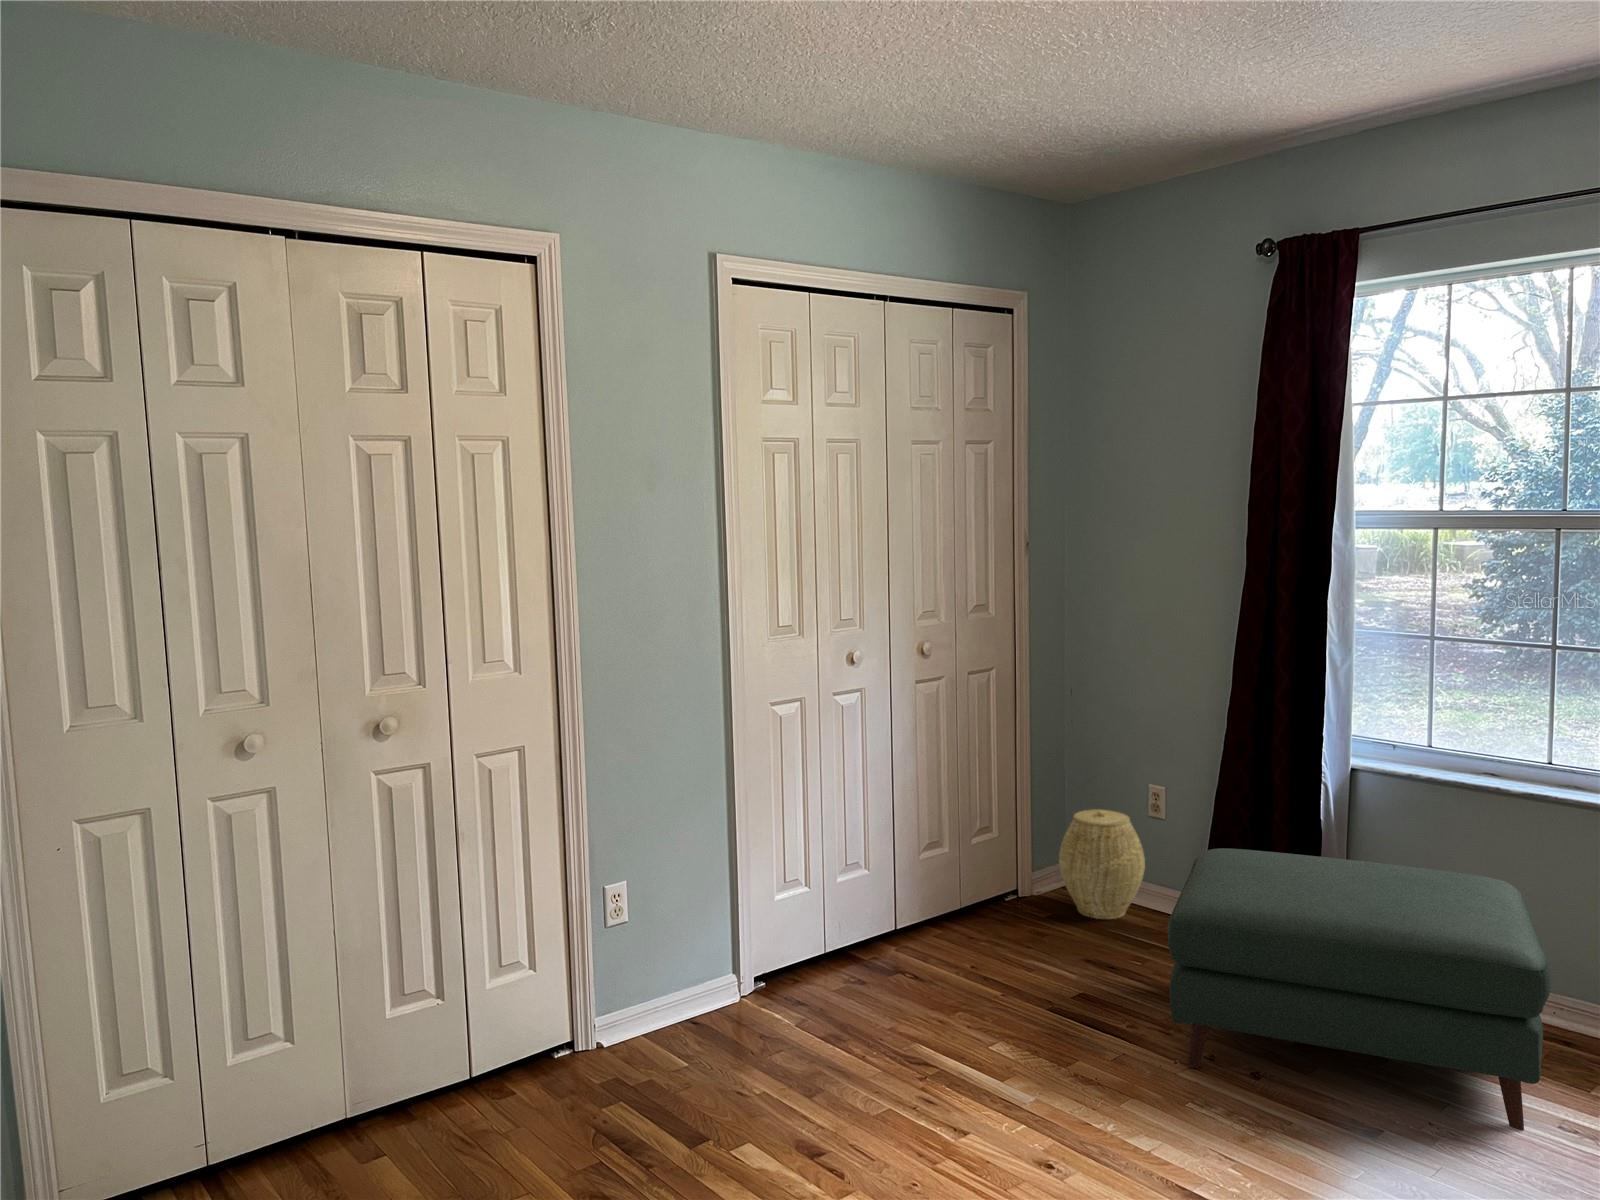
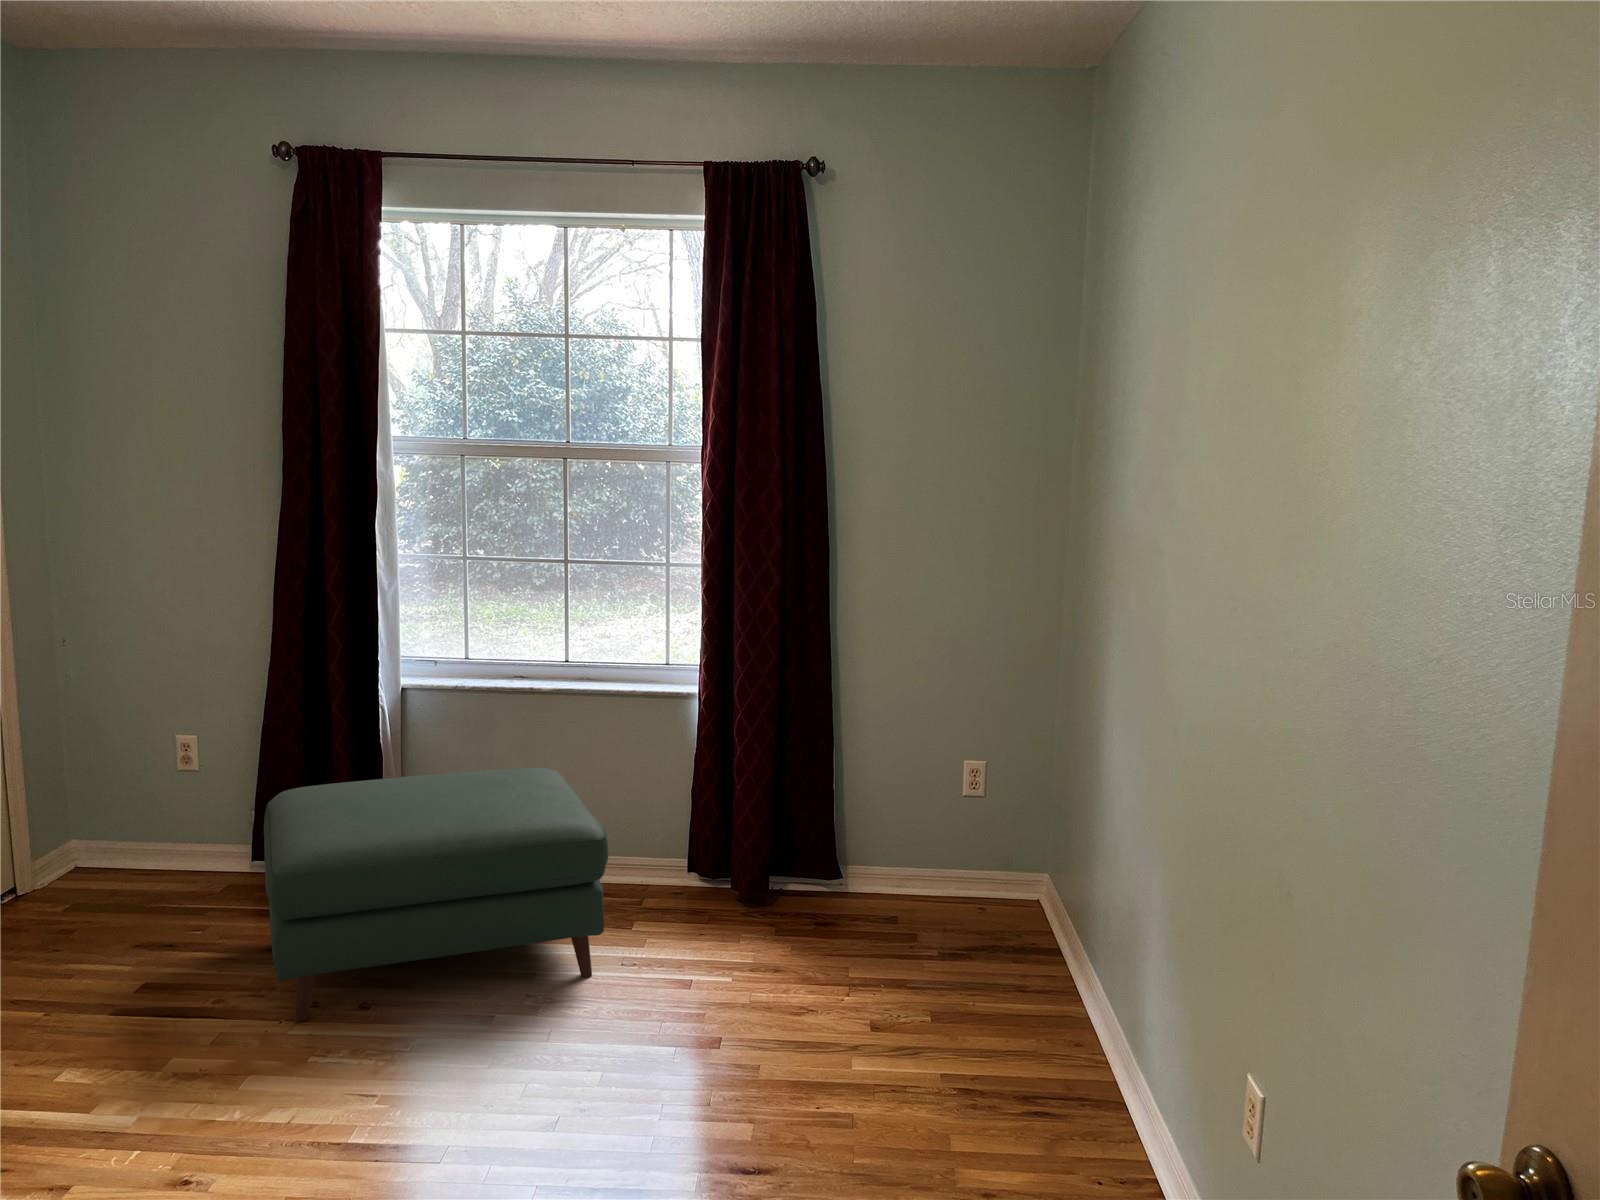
woven basket: present [1059,809,1145,919] -> none [73,770,182,897]

